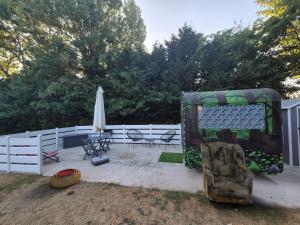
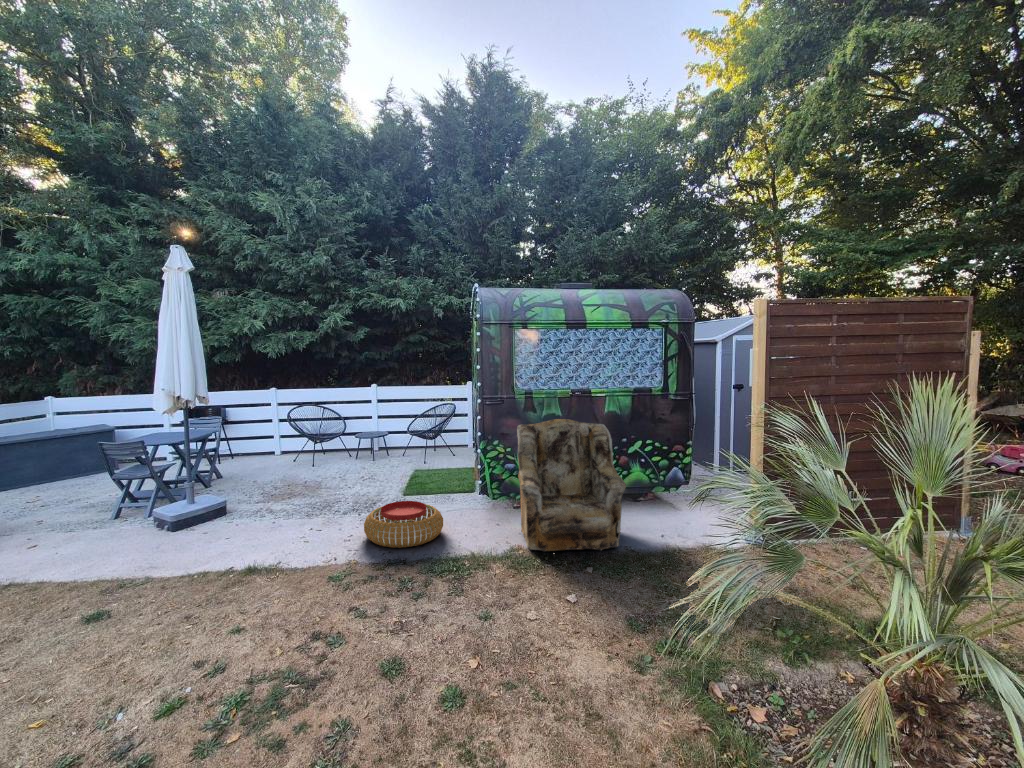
pouf: present [50,169,81,188] -> present [364,501,443,548]

